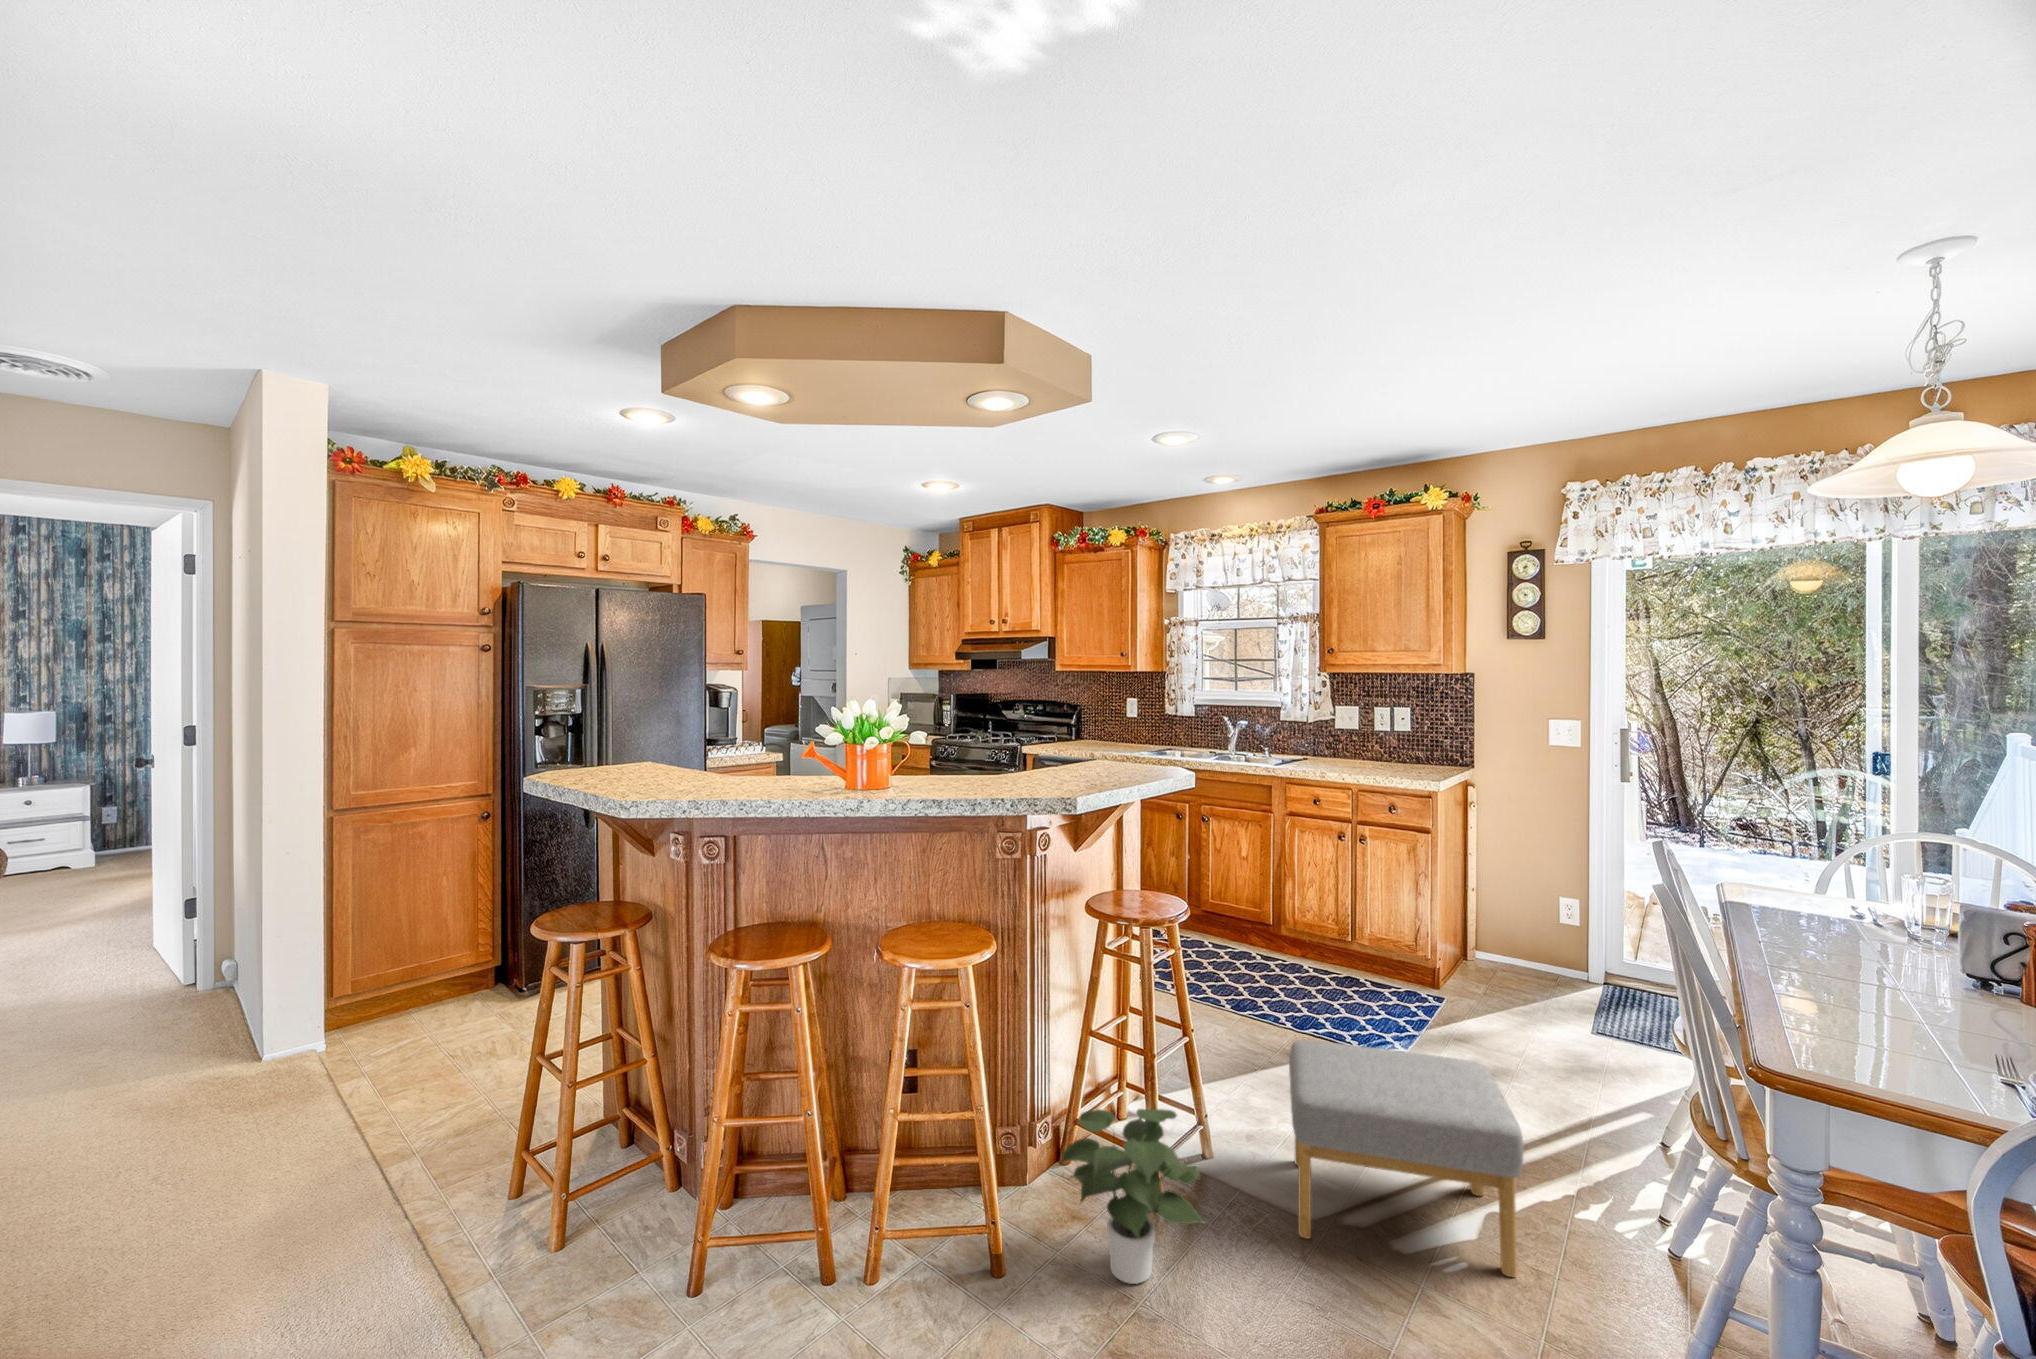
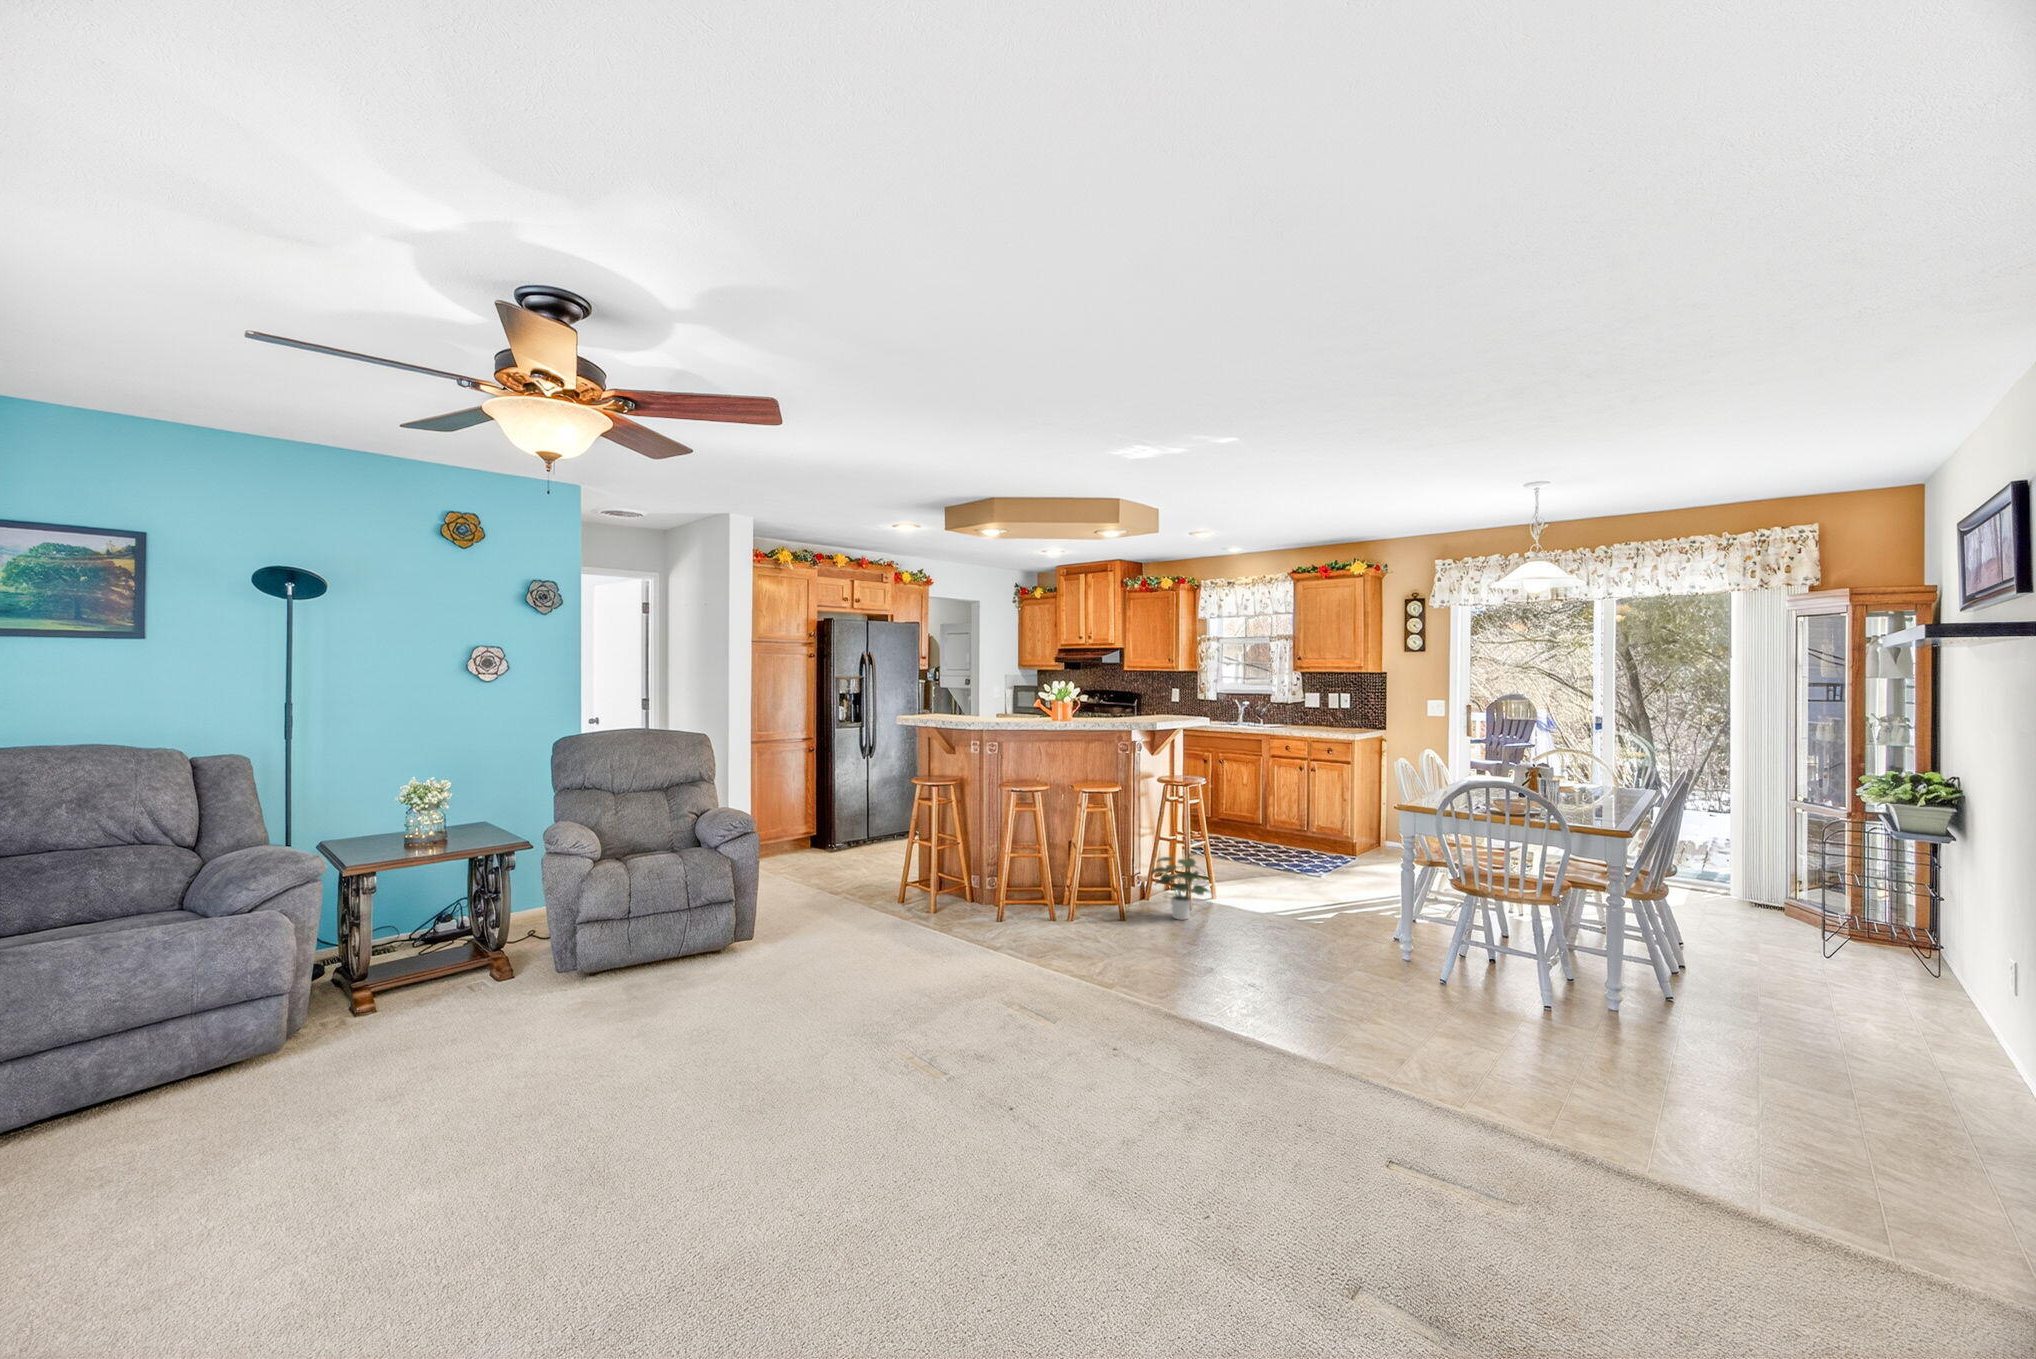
footstool: present [1289,1040,1524,1277] -> none [1253,840,1348,921]

